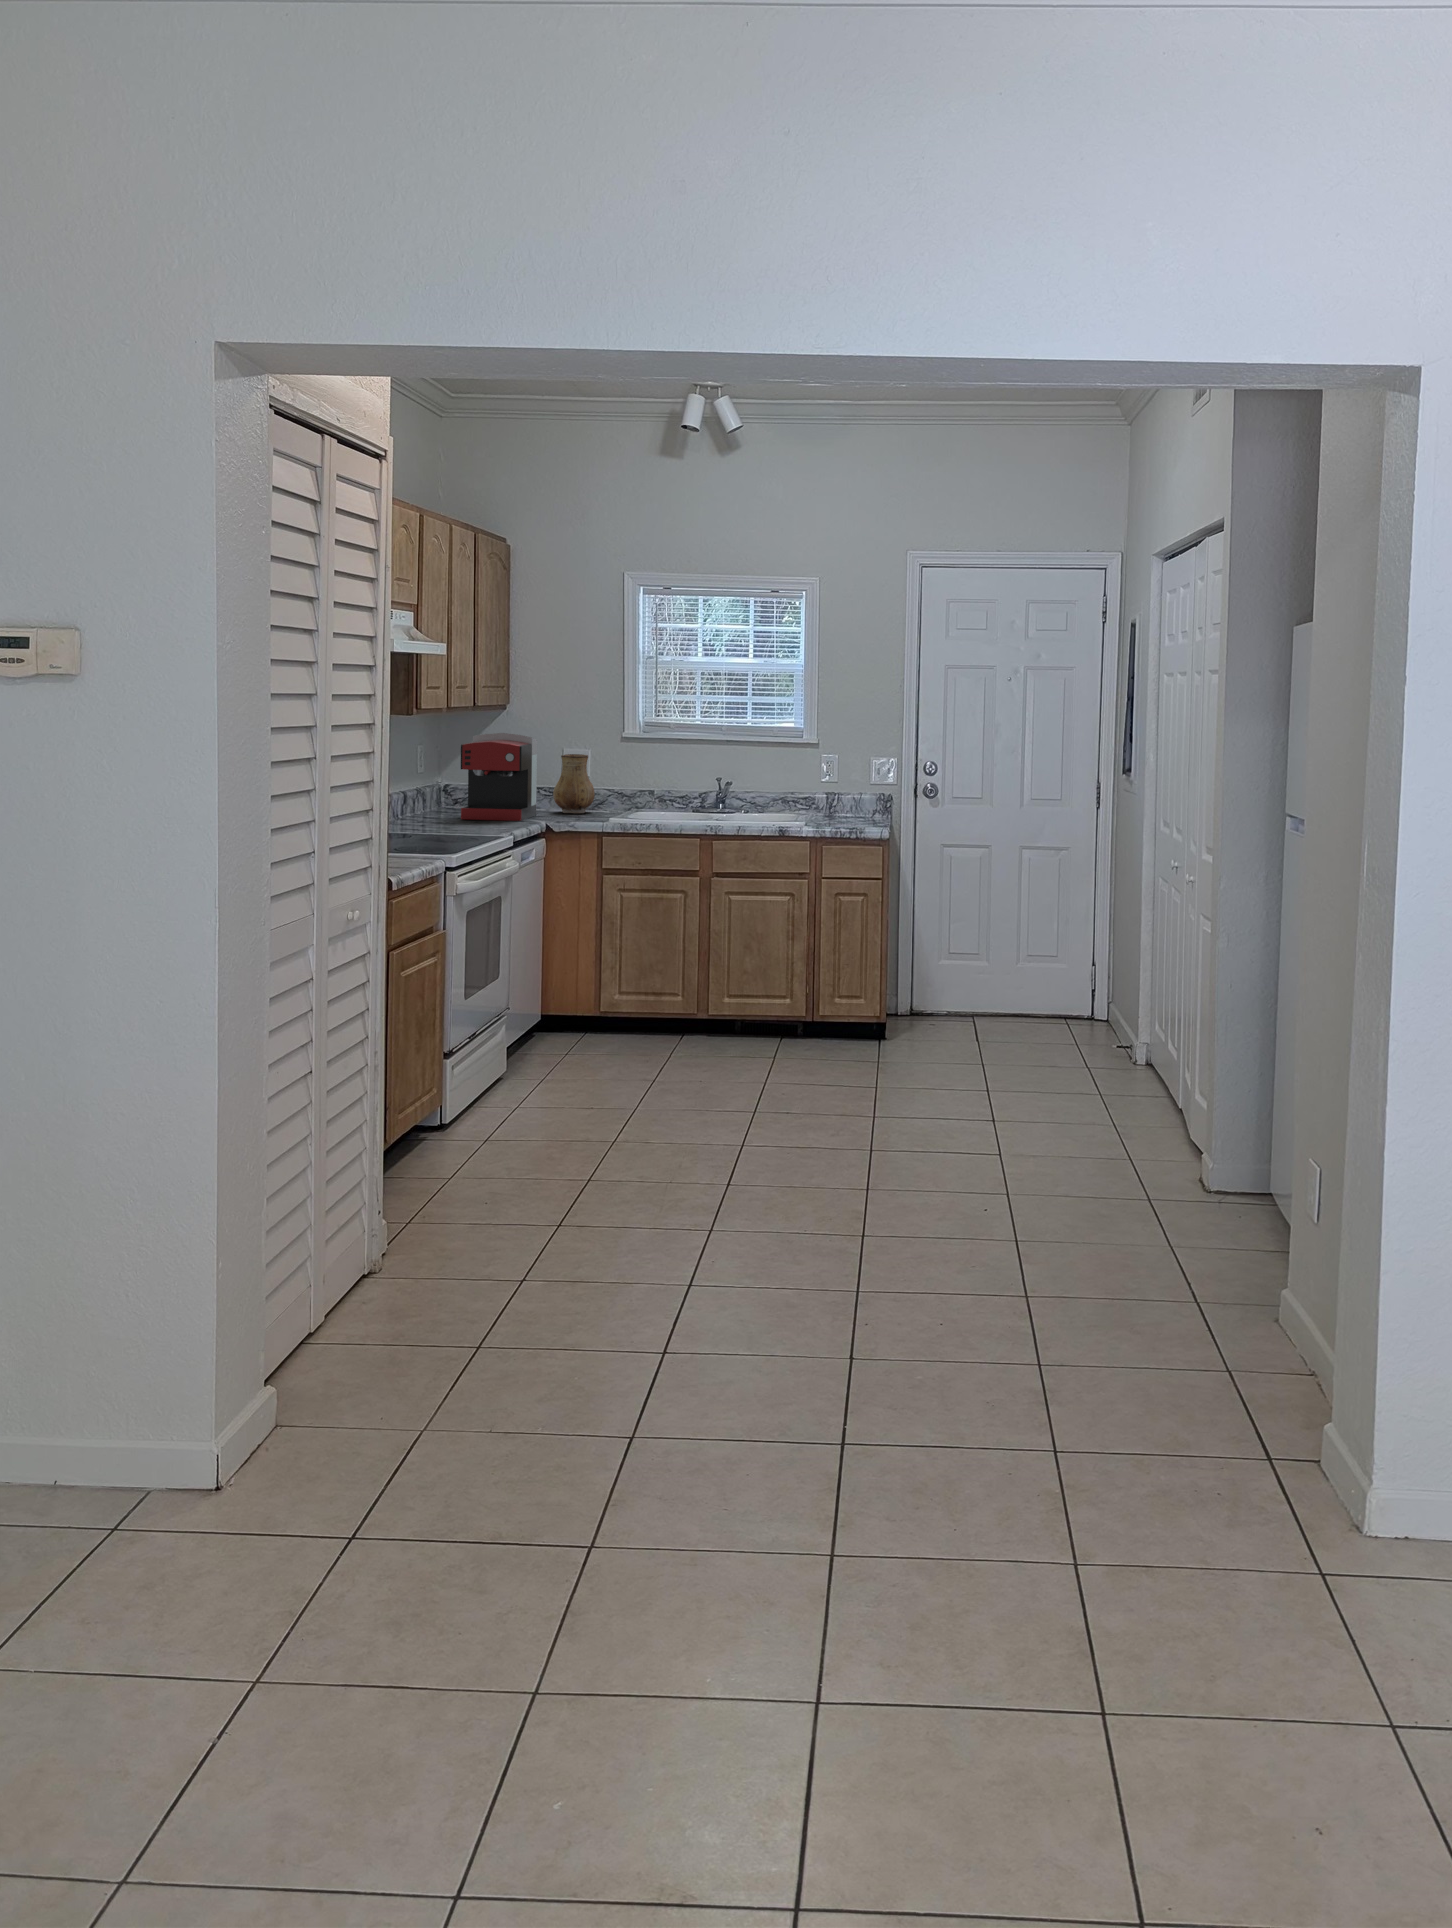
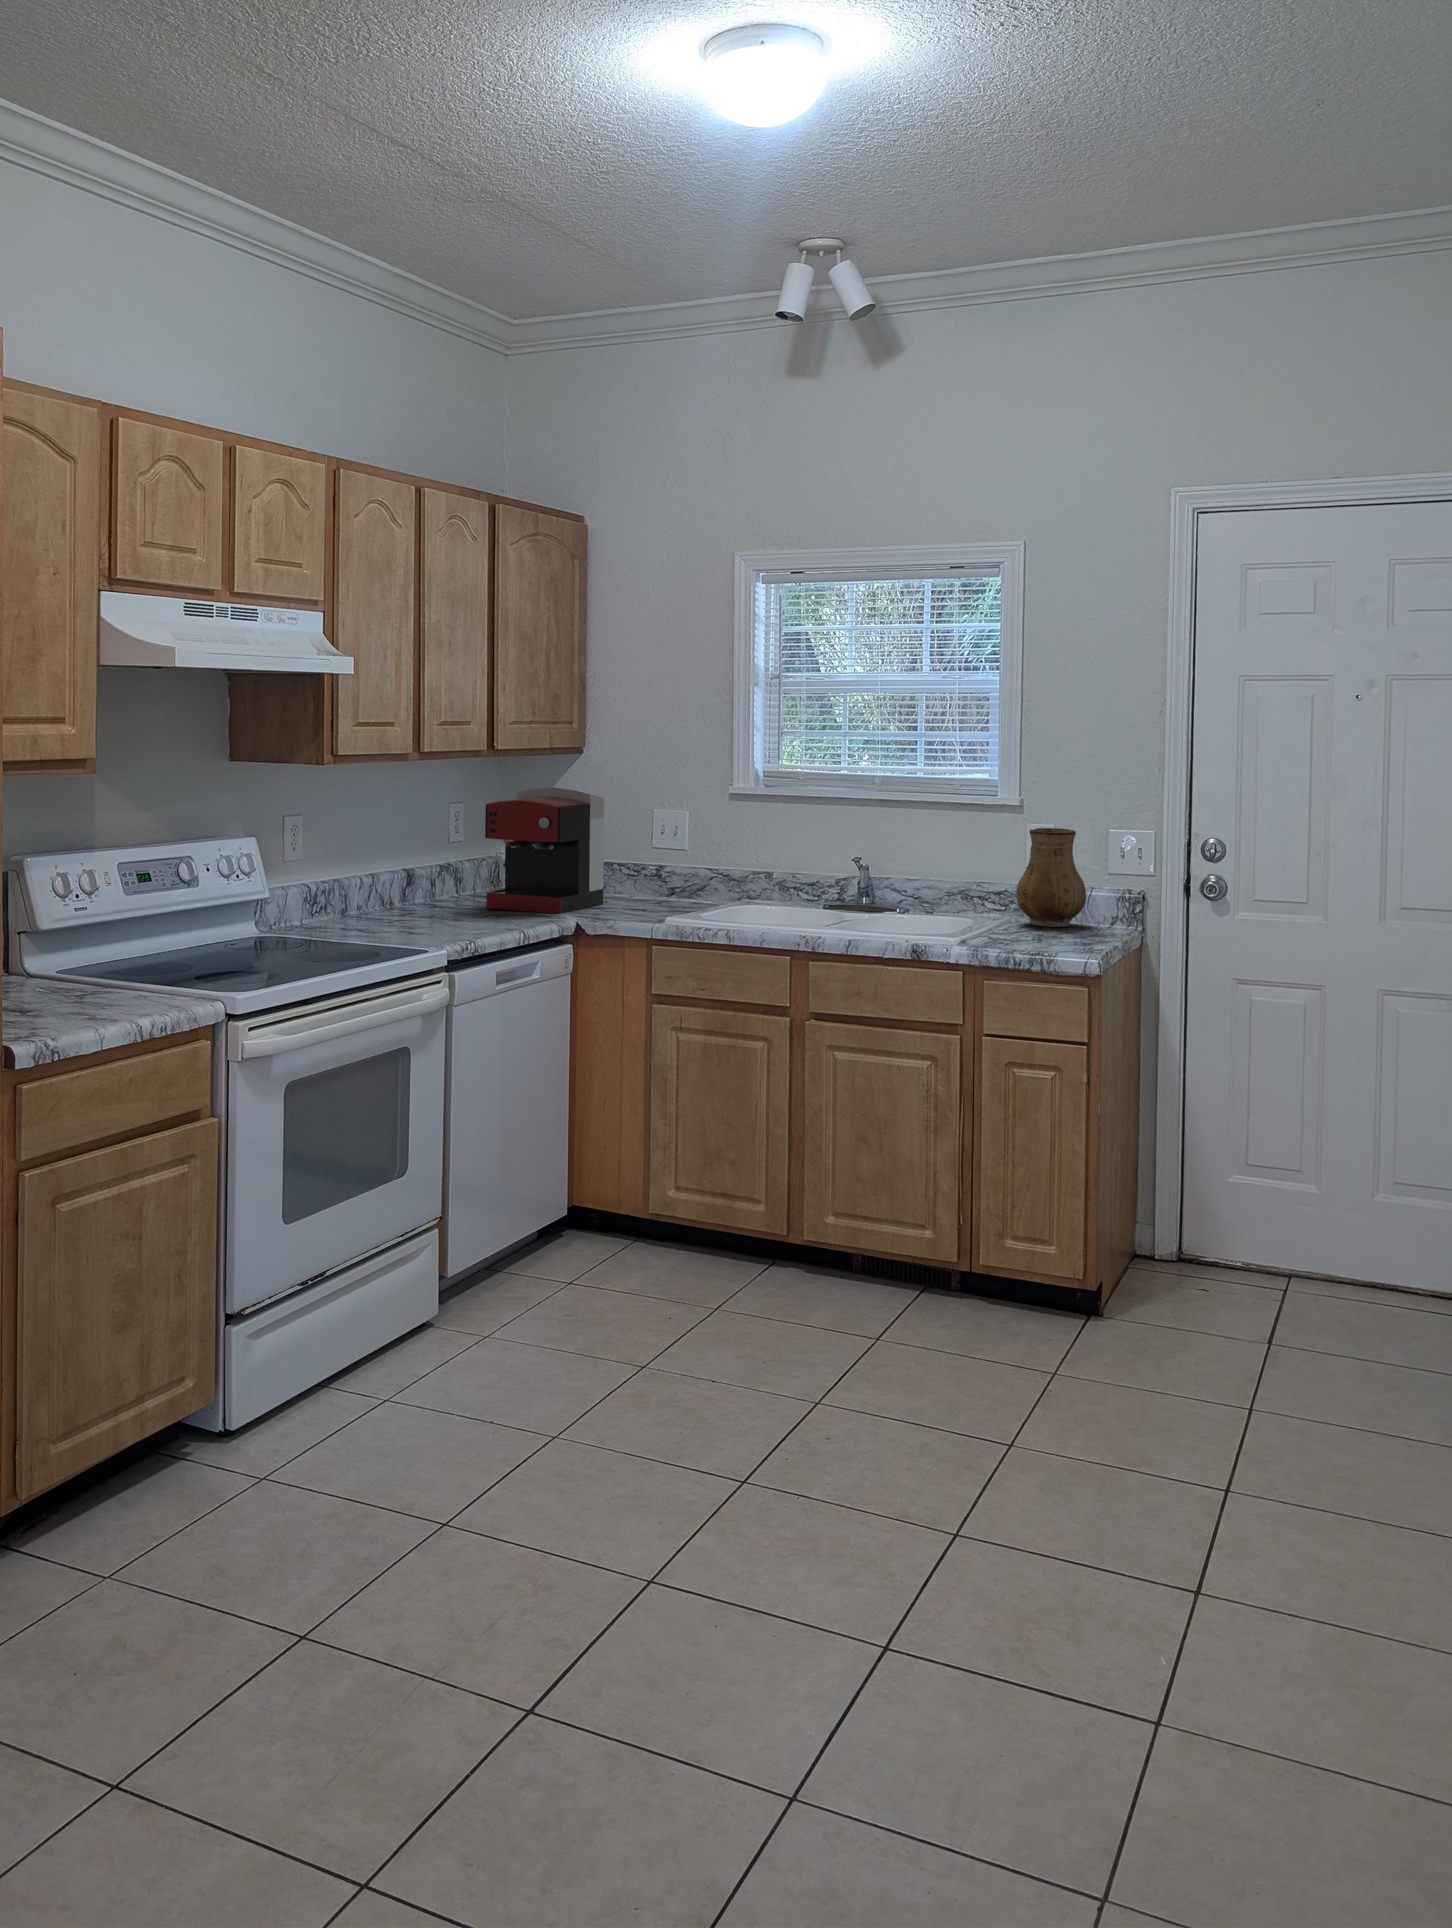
ceramic pitcher: present [553,754,595,813] -> present [1016,828,1086,927]

